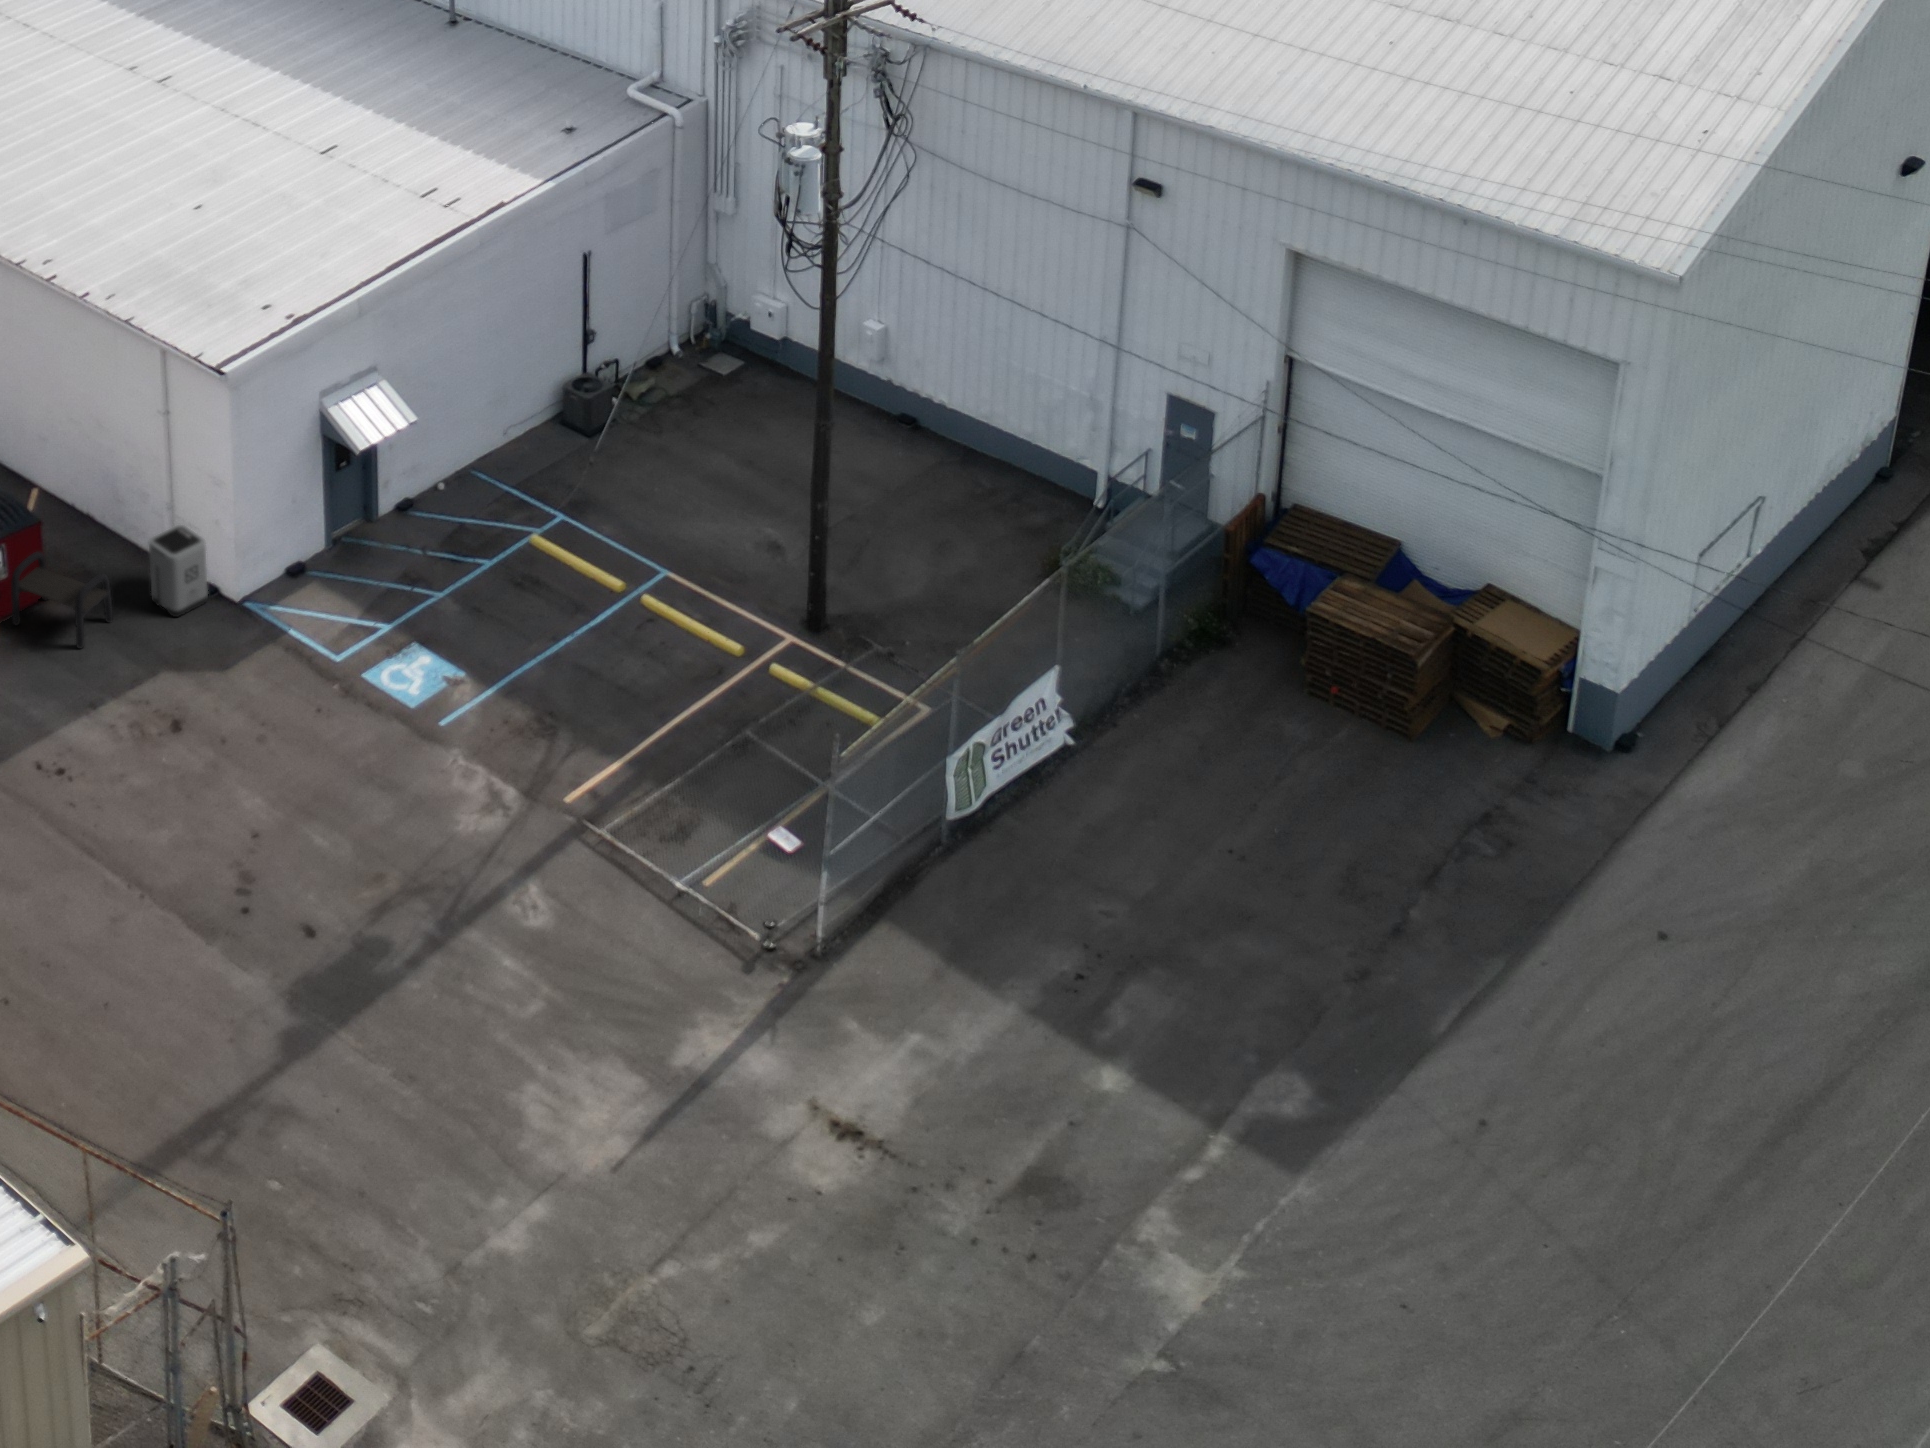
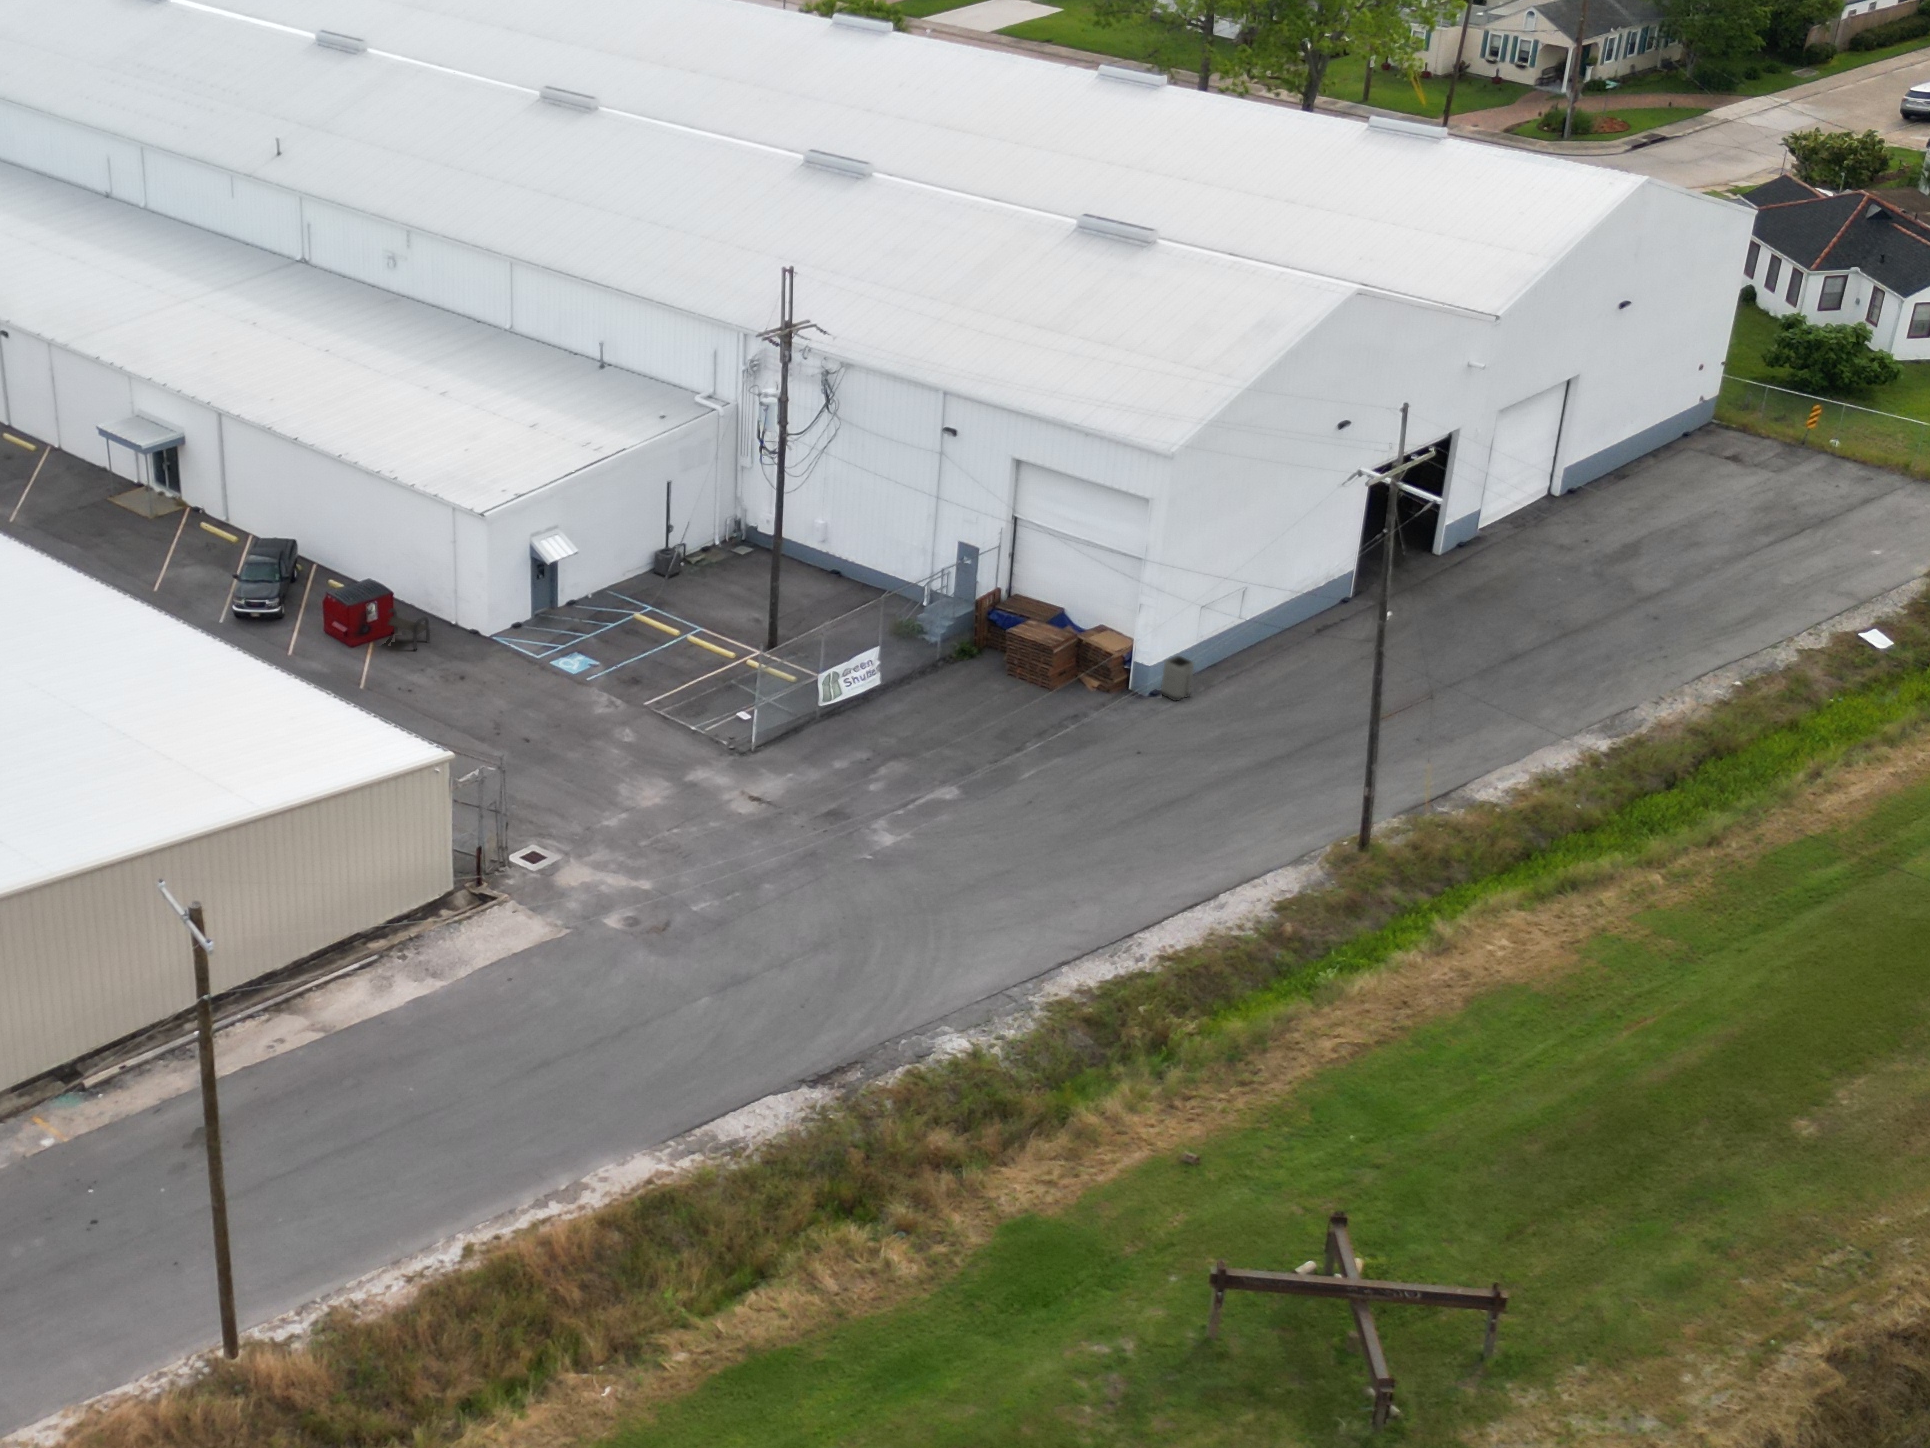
trash can: present [149,525,208,617] -> present [1161,656,1194,701]

